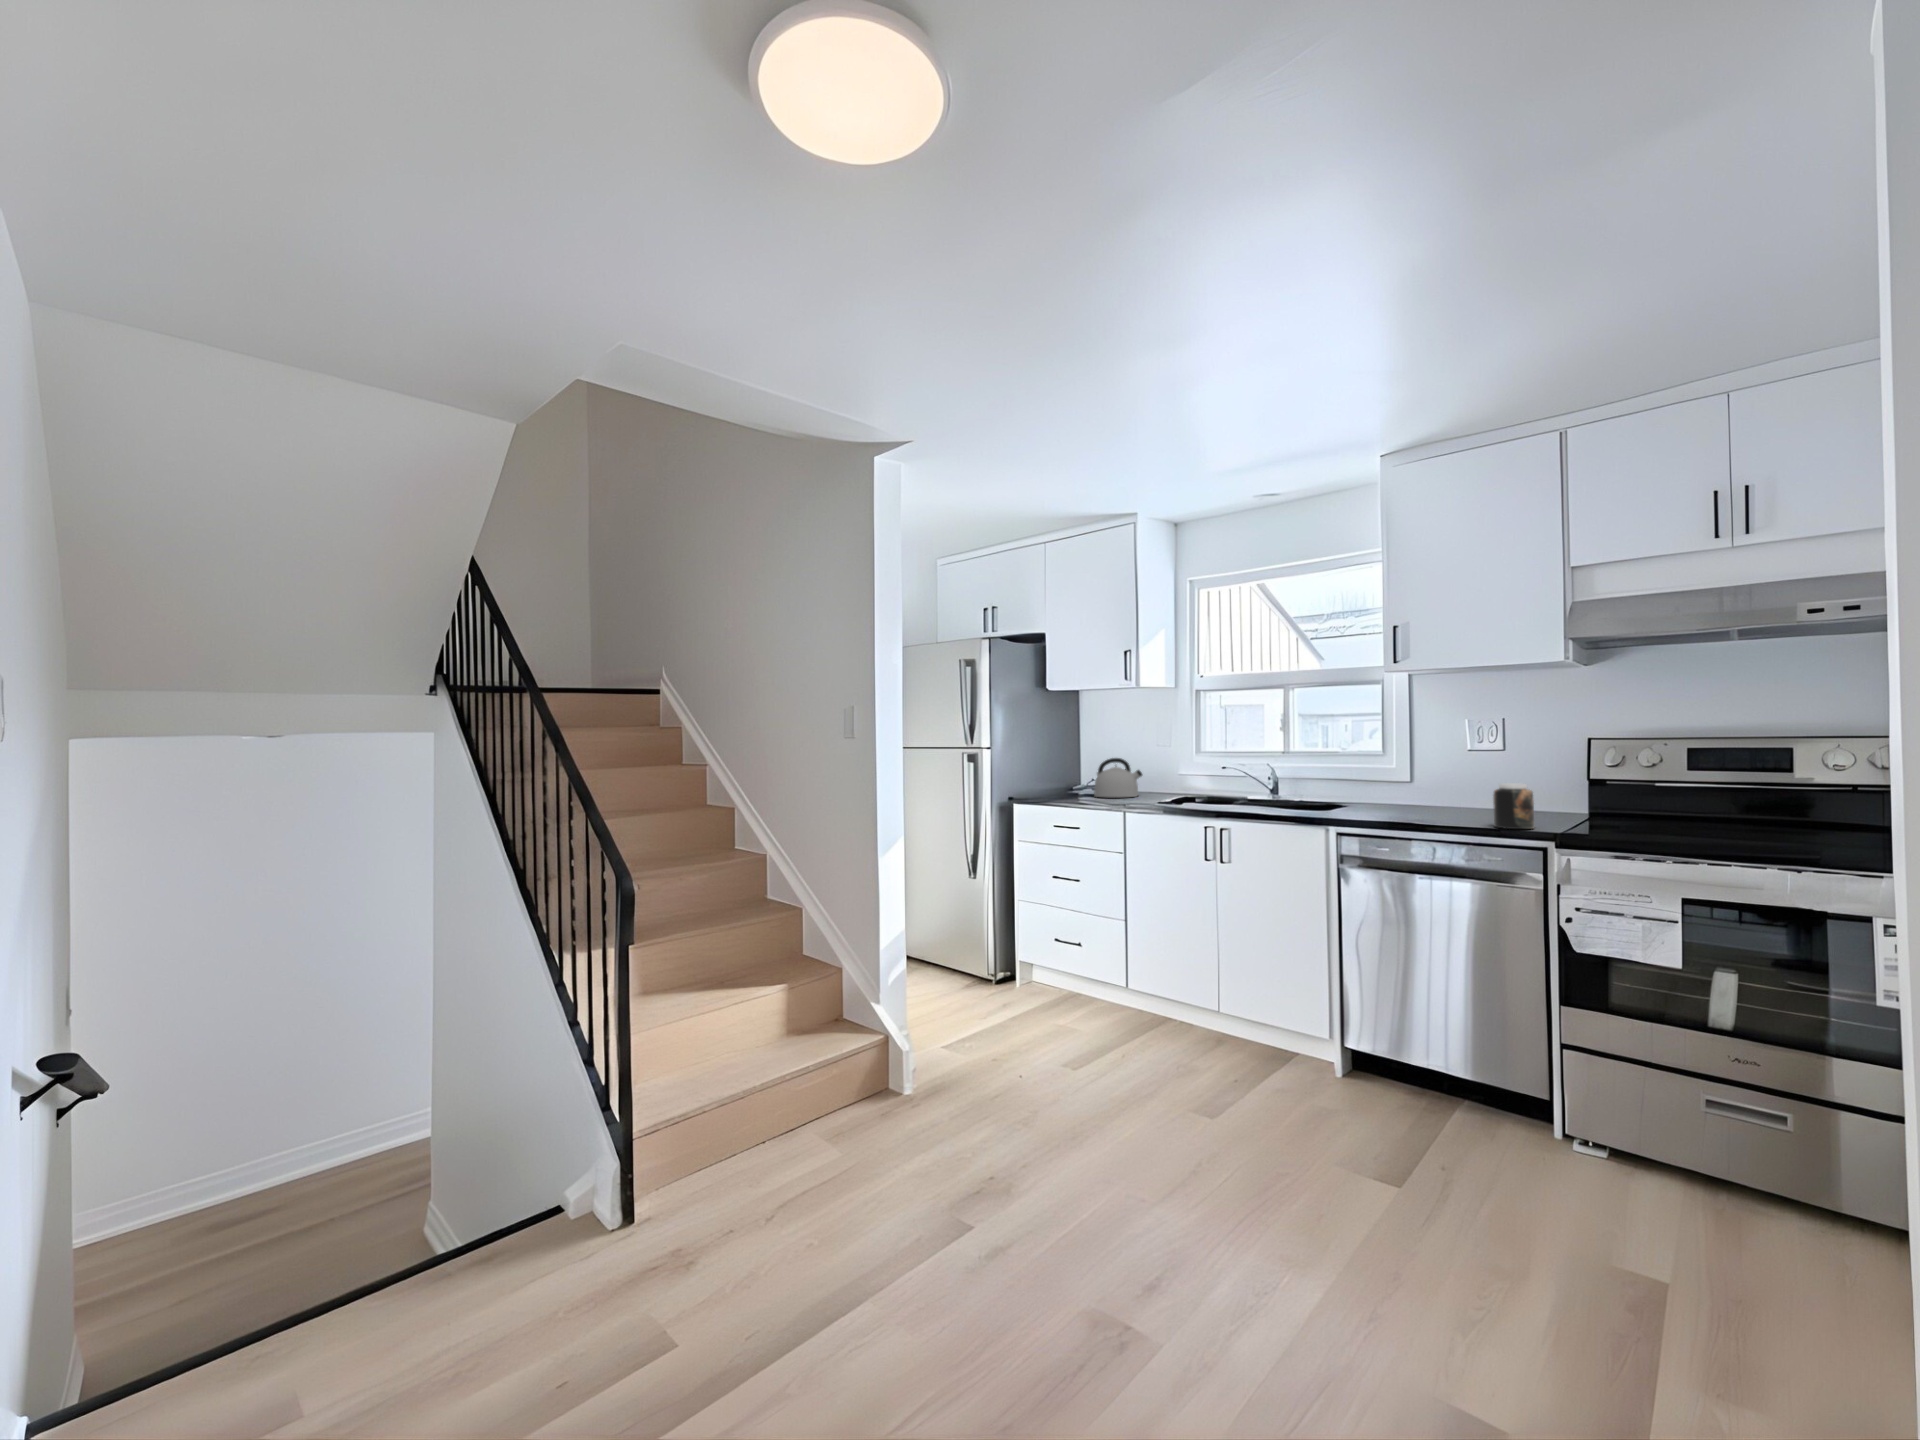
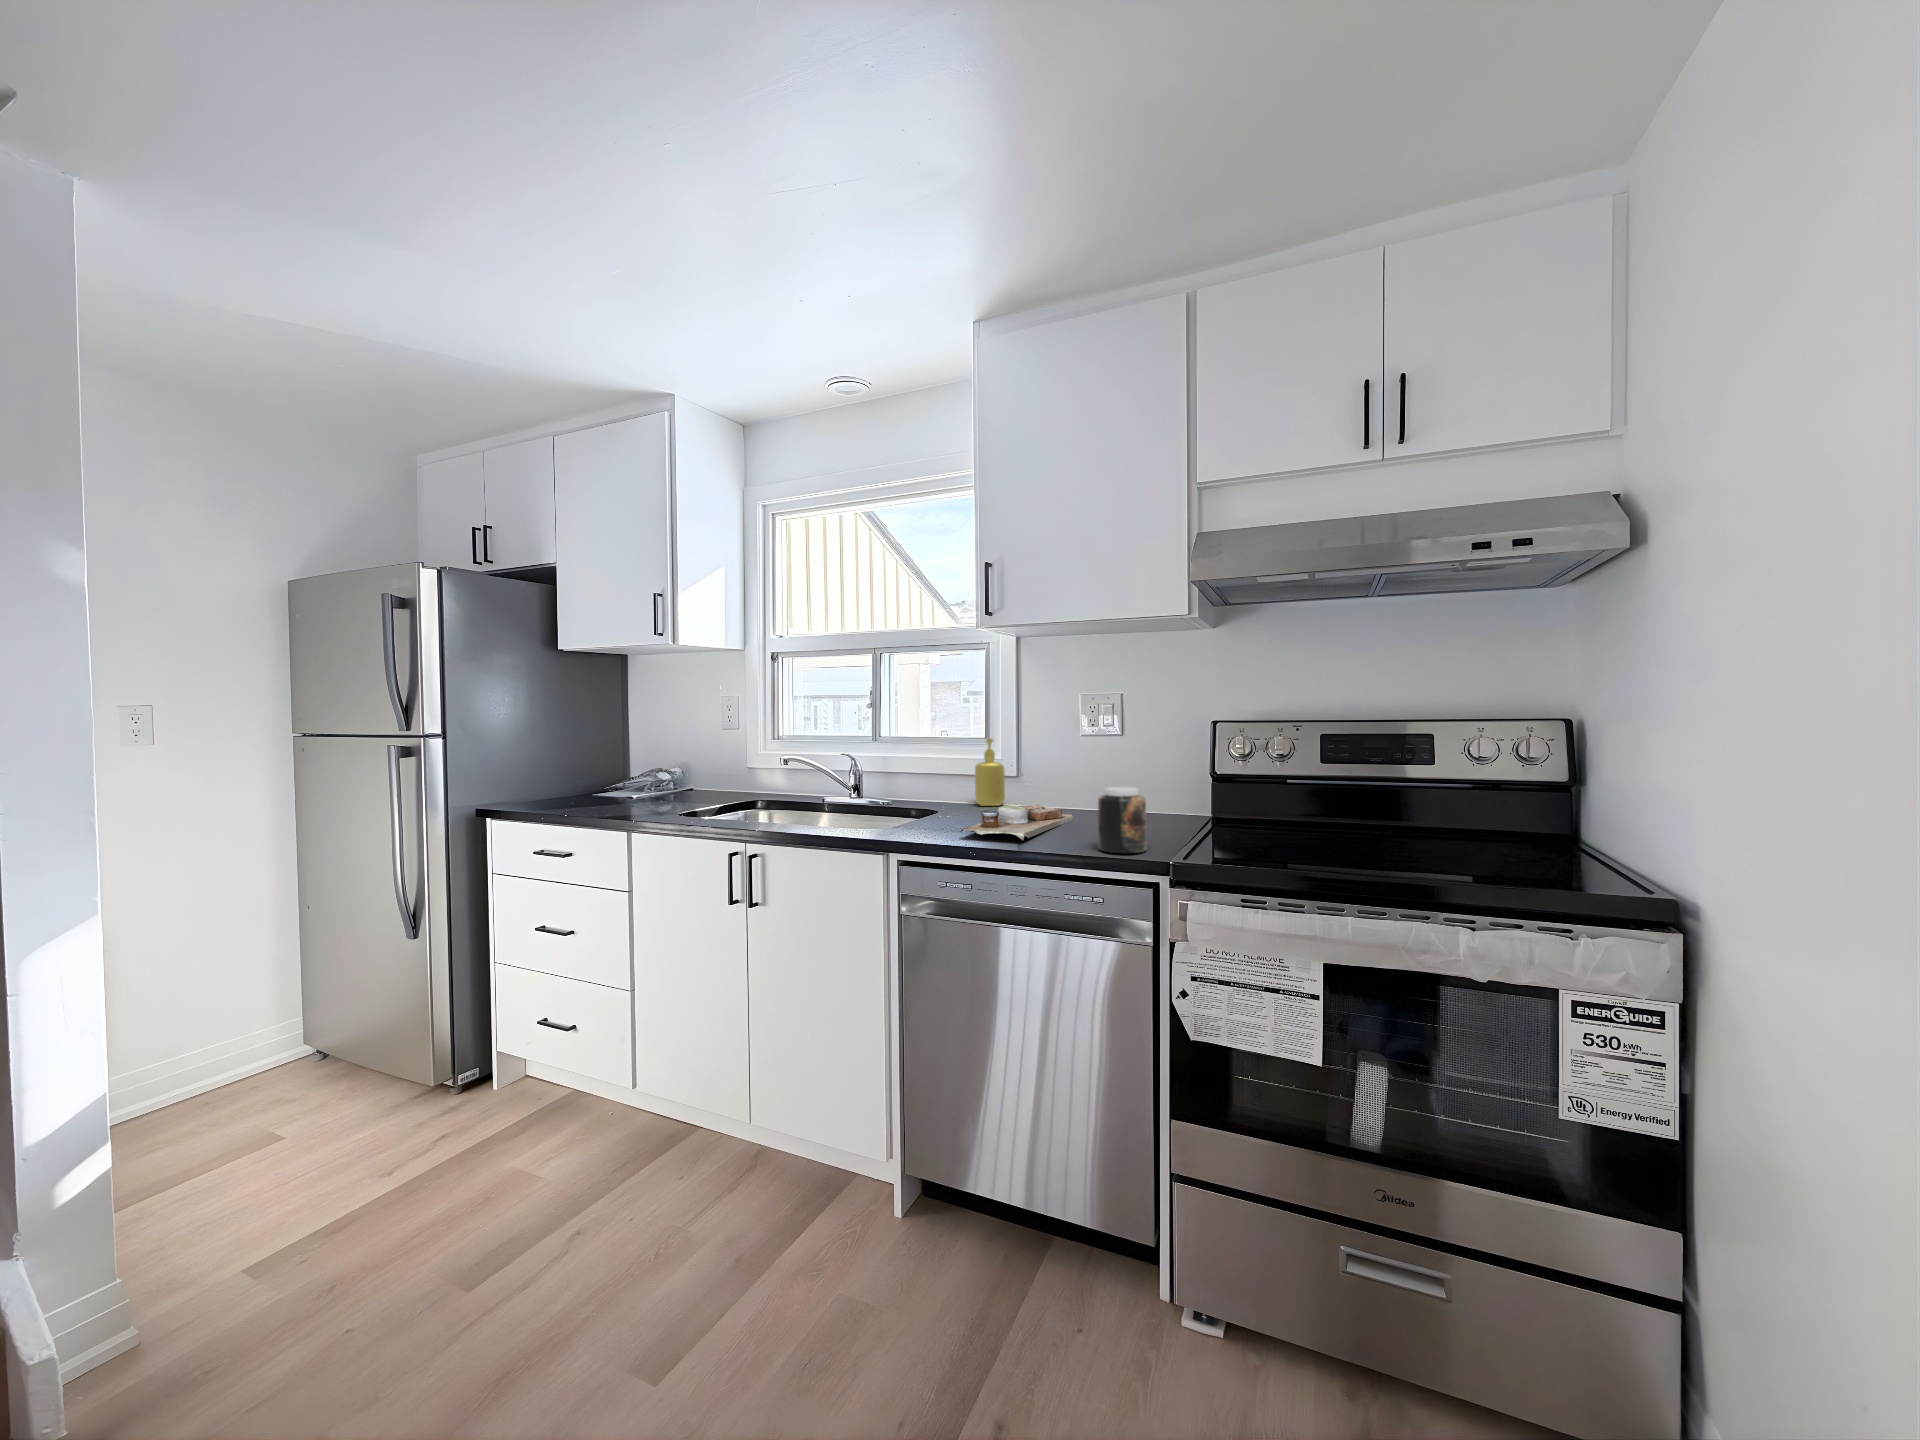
soap dispenser: none [1375,752,1401,803] -> present [975,738,1005,806]
kettle: present [1094,758,1142,797] -> none [620,747,690,804]
cutting board: none [1380,799,1465,821] -> present [960,805,1073,840]

